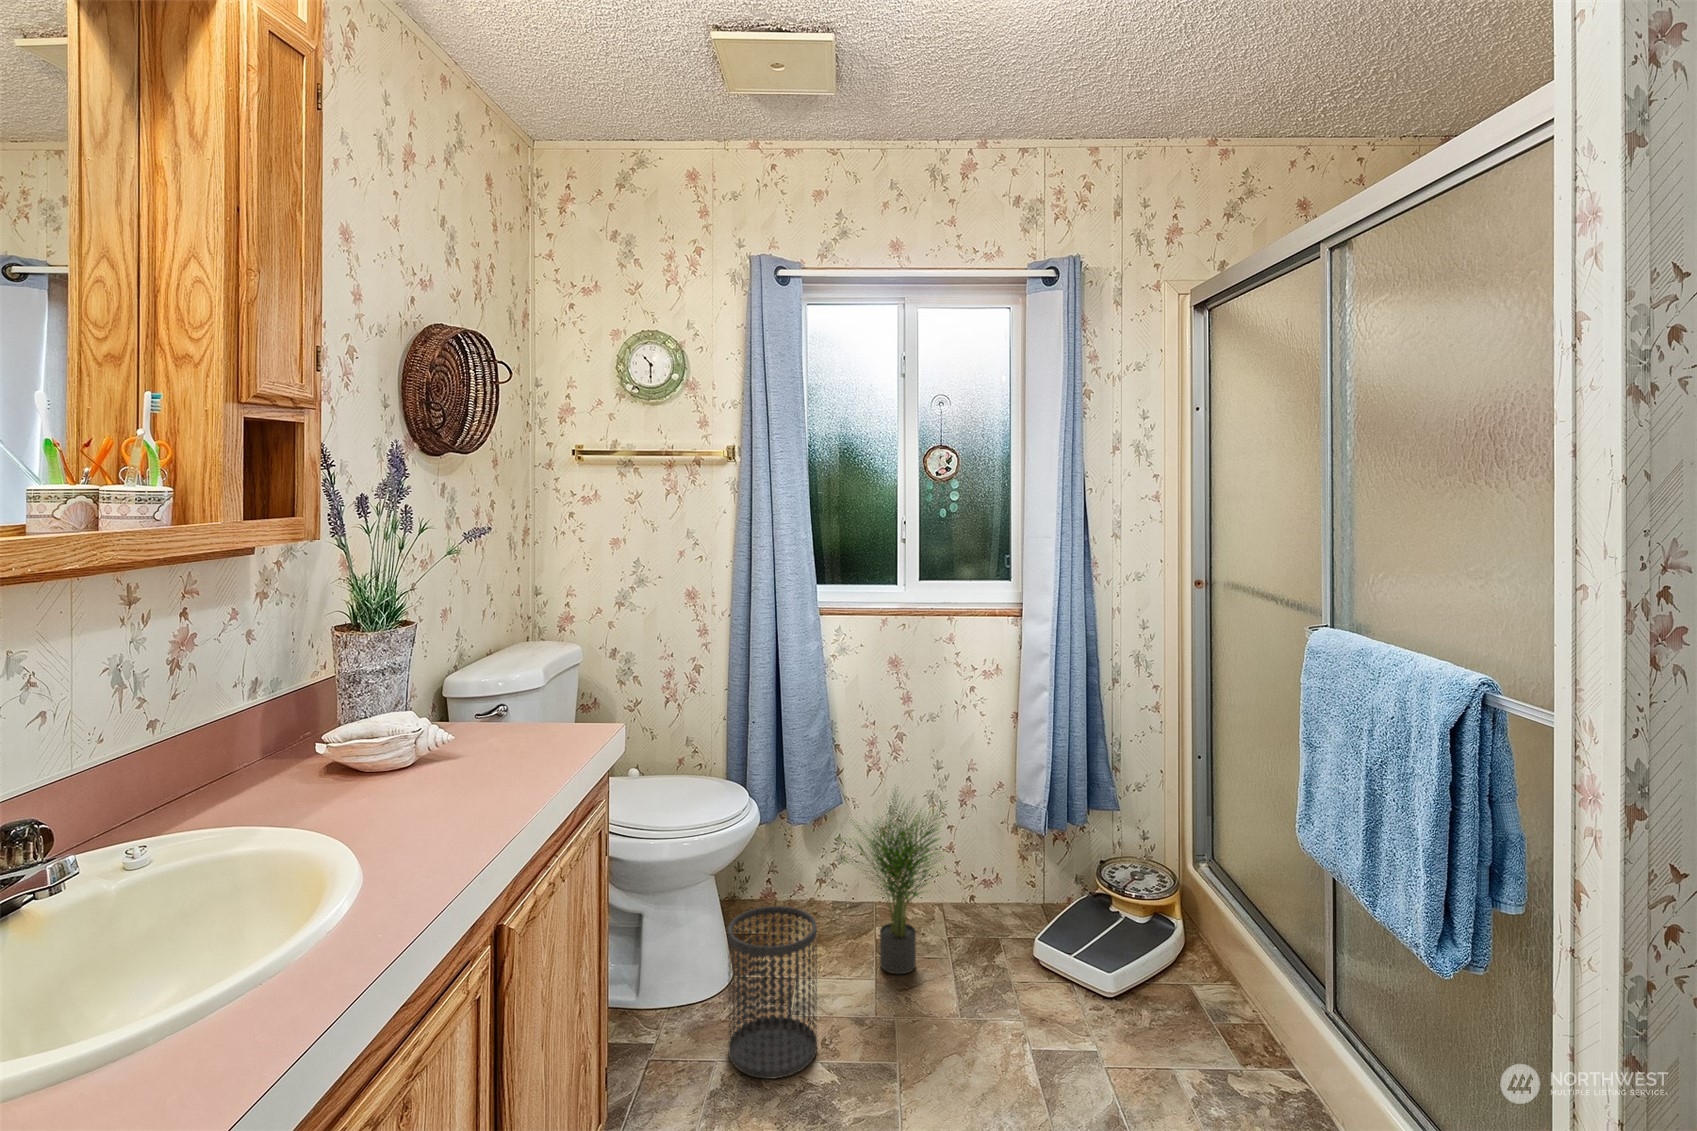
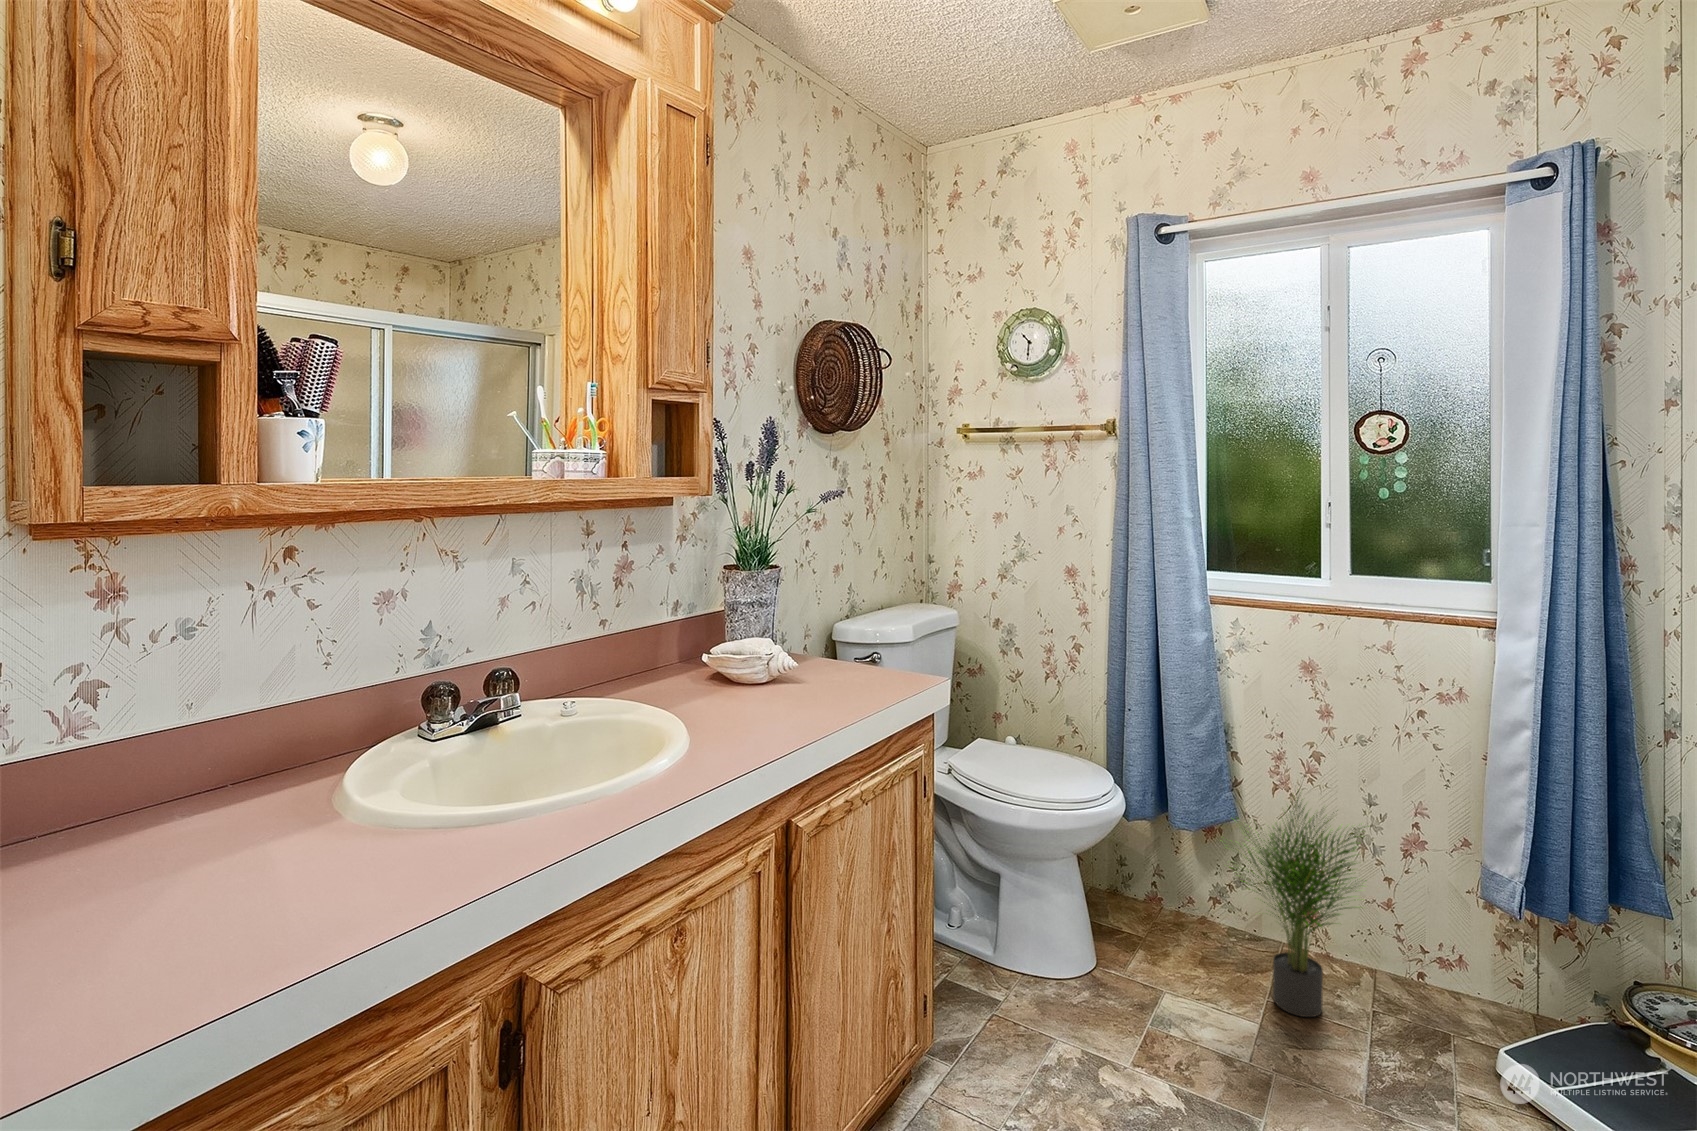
wastebasket: present [728,906,817,1079] -> none [1069,891,1172,1082]

